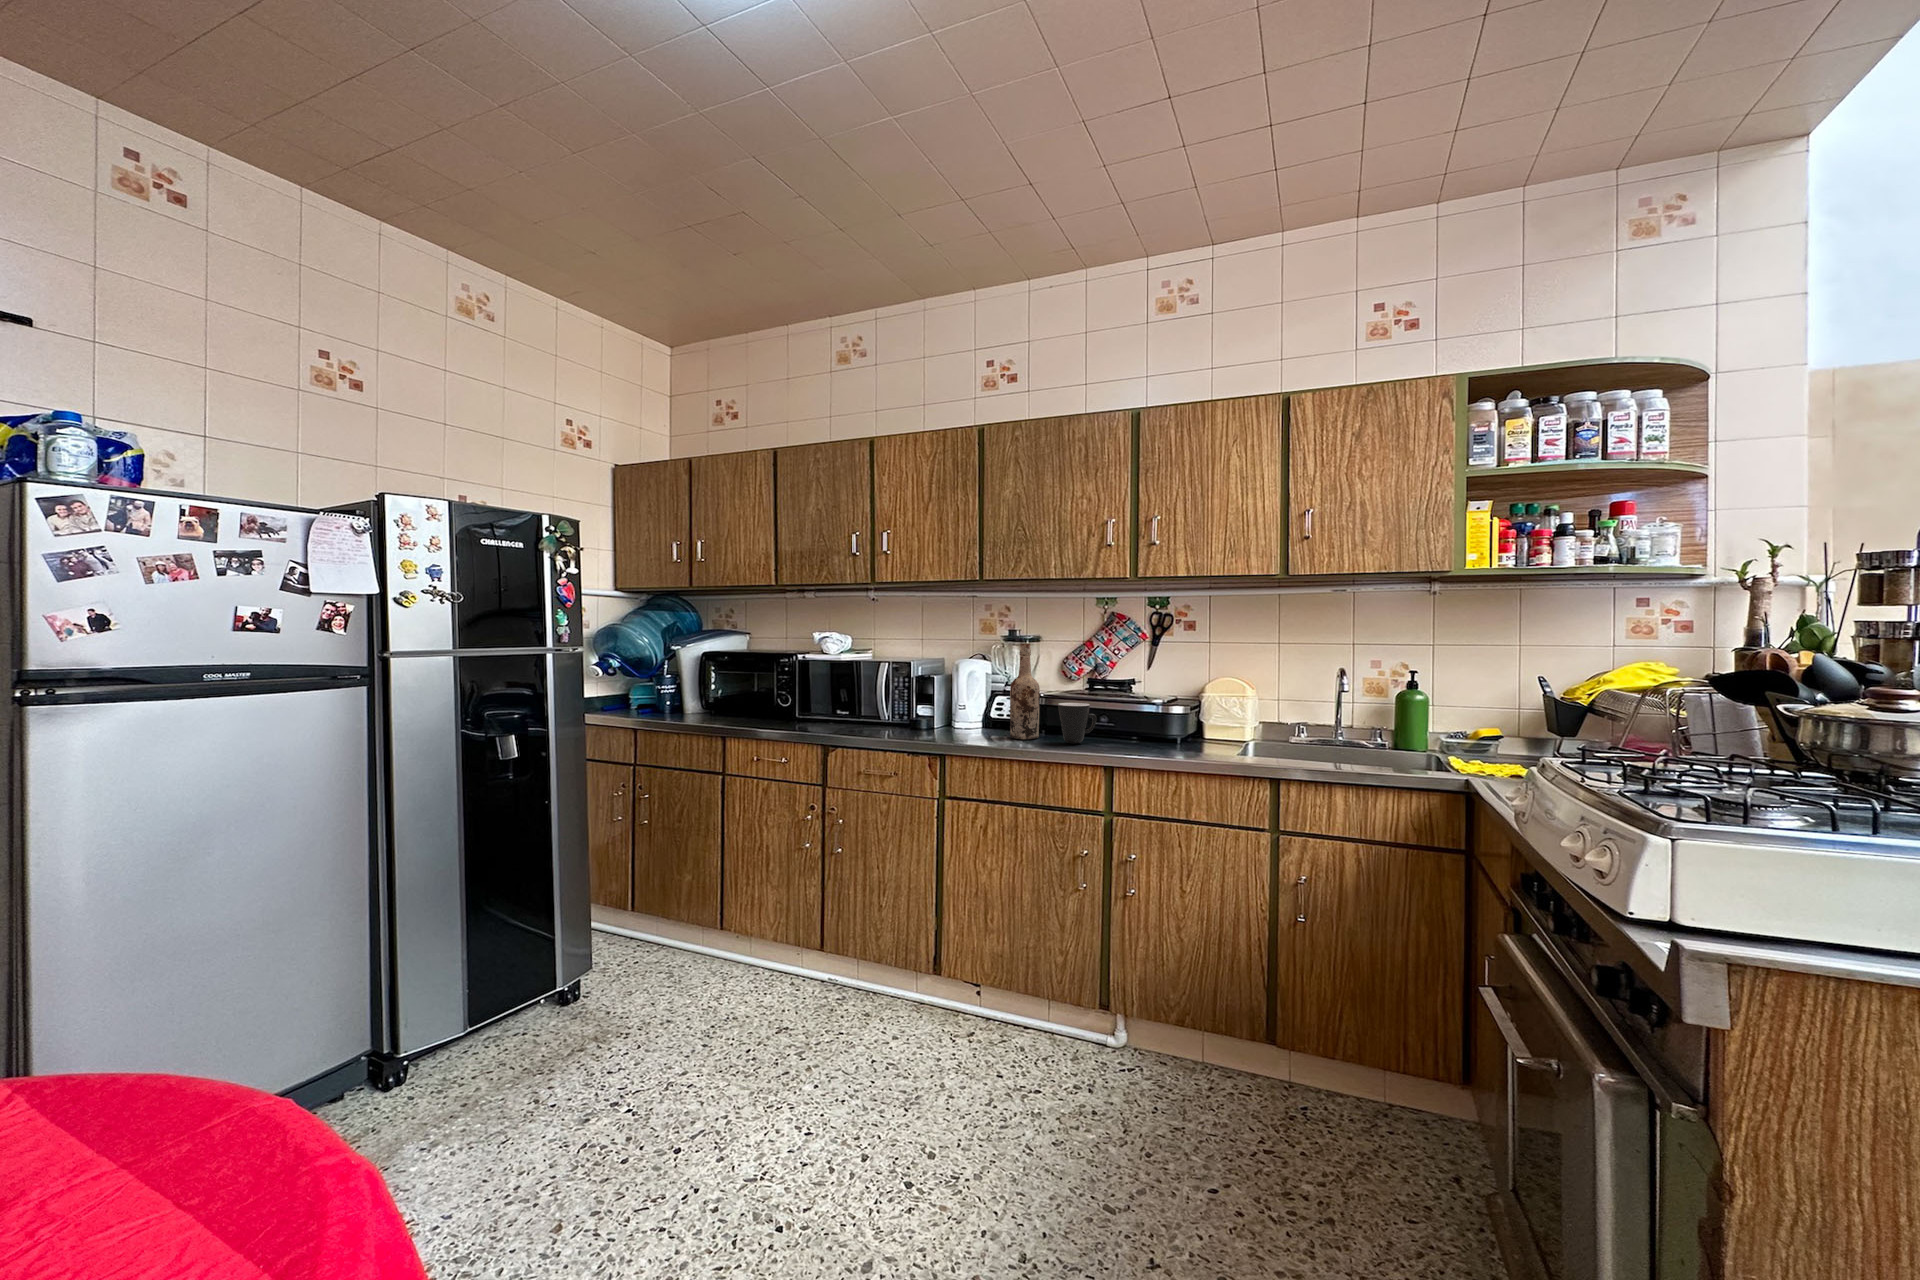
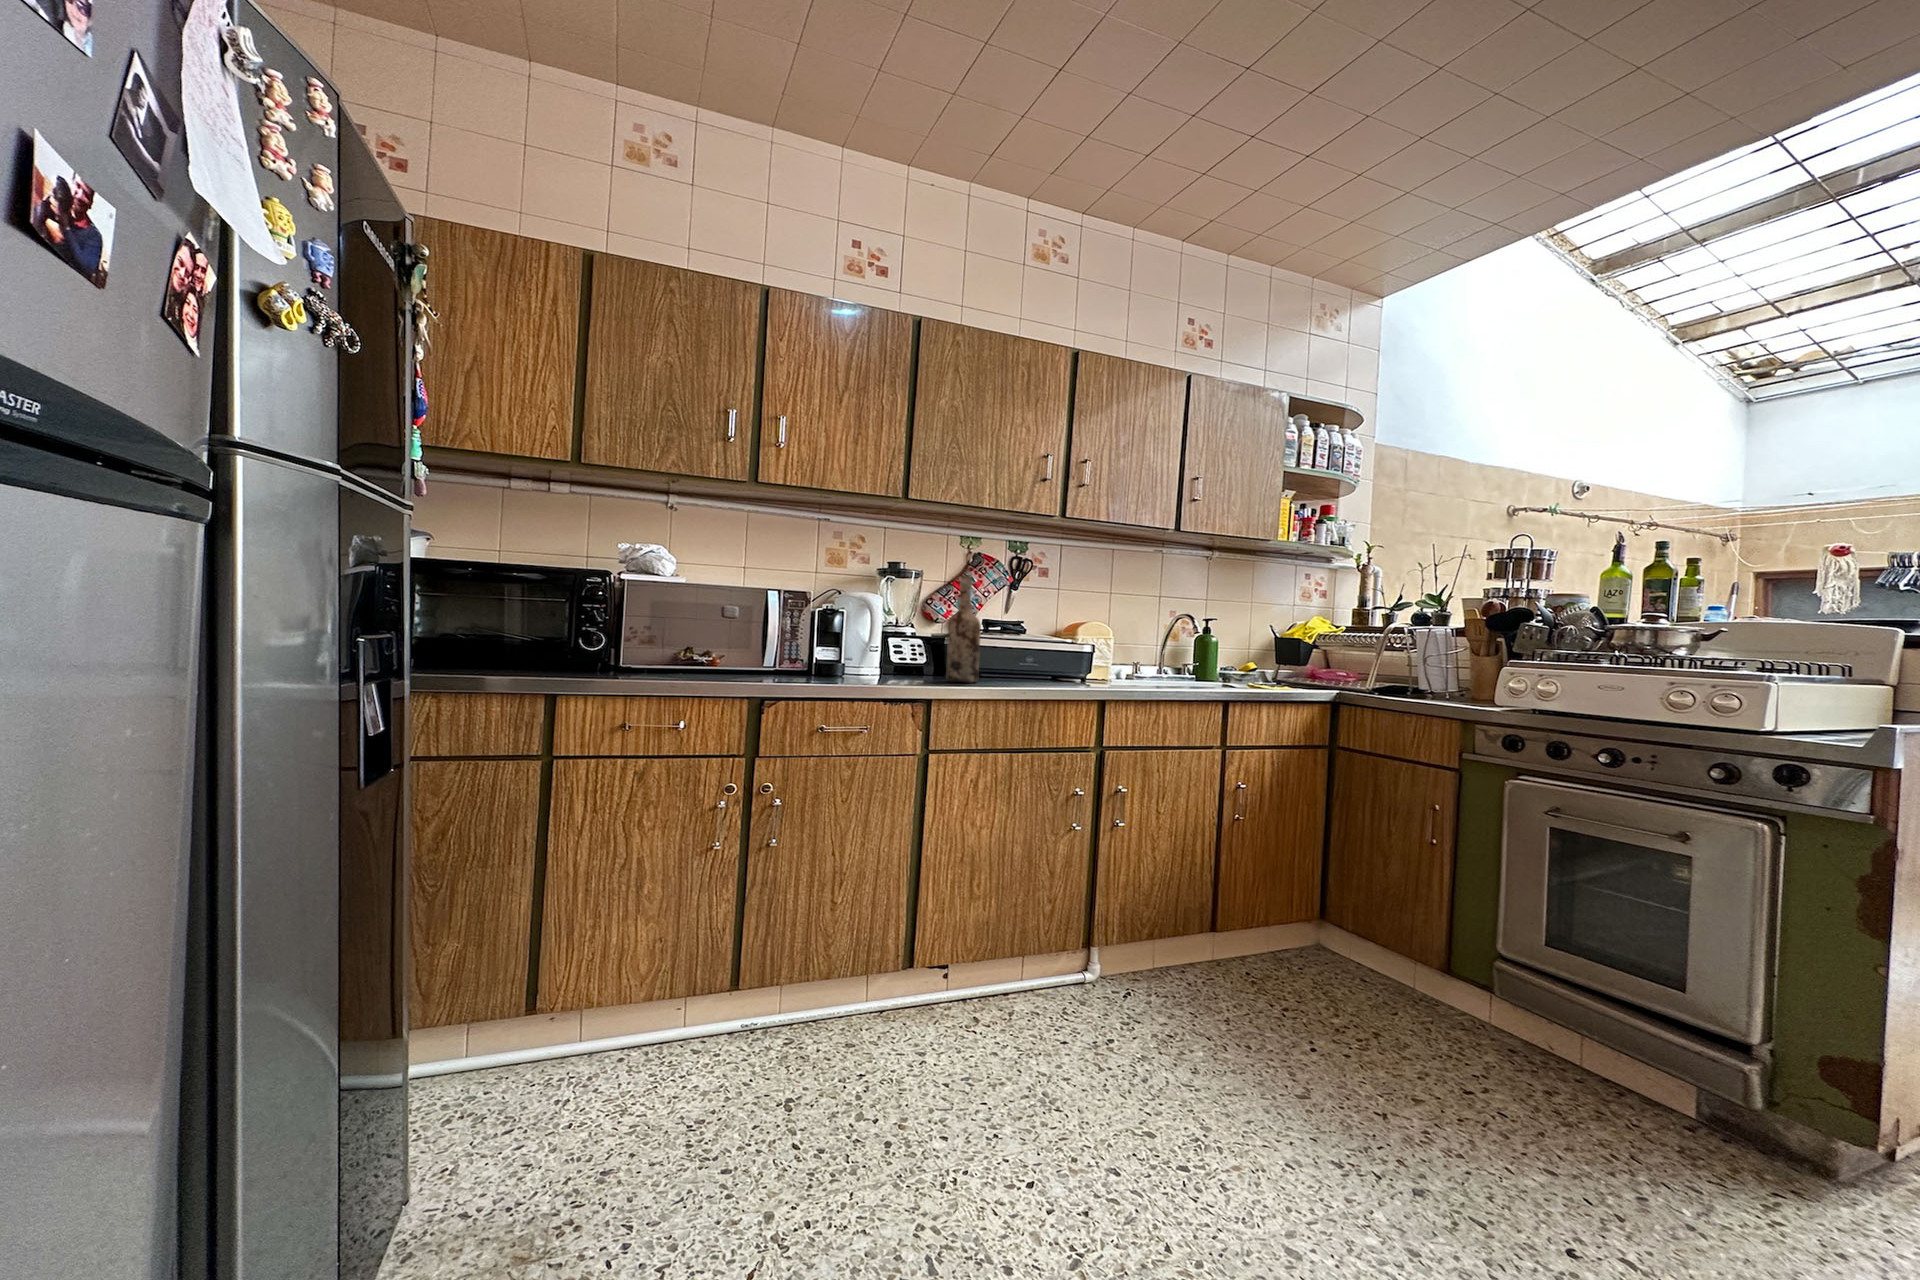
mug: present [1058,703,1096,744] -> none [1013,641,1047,684]

